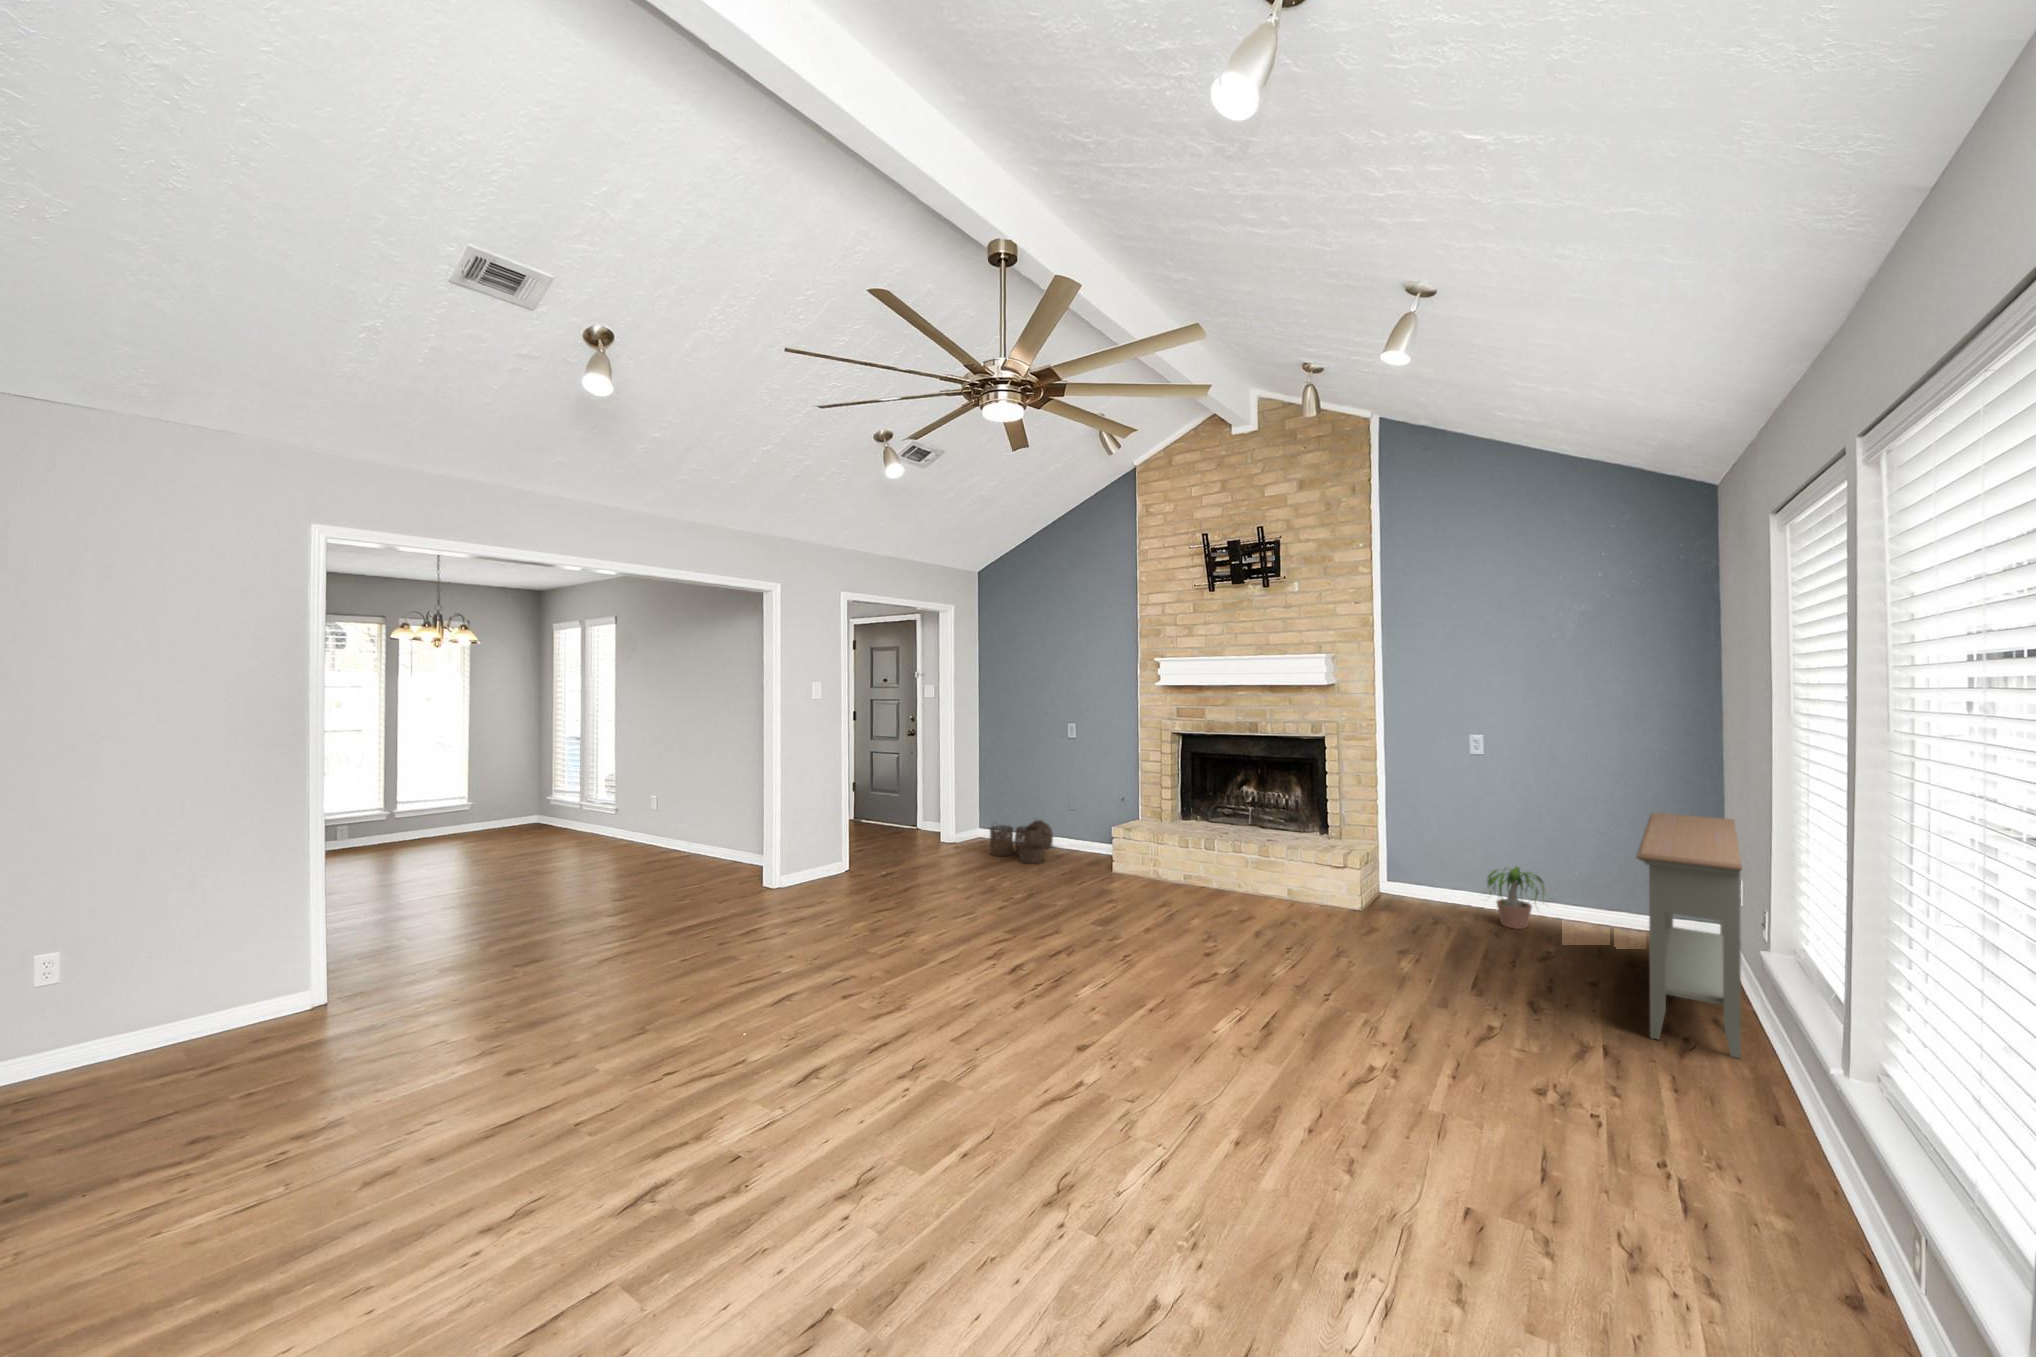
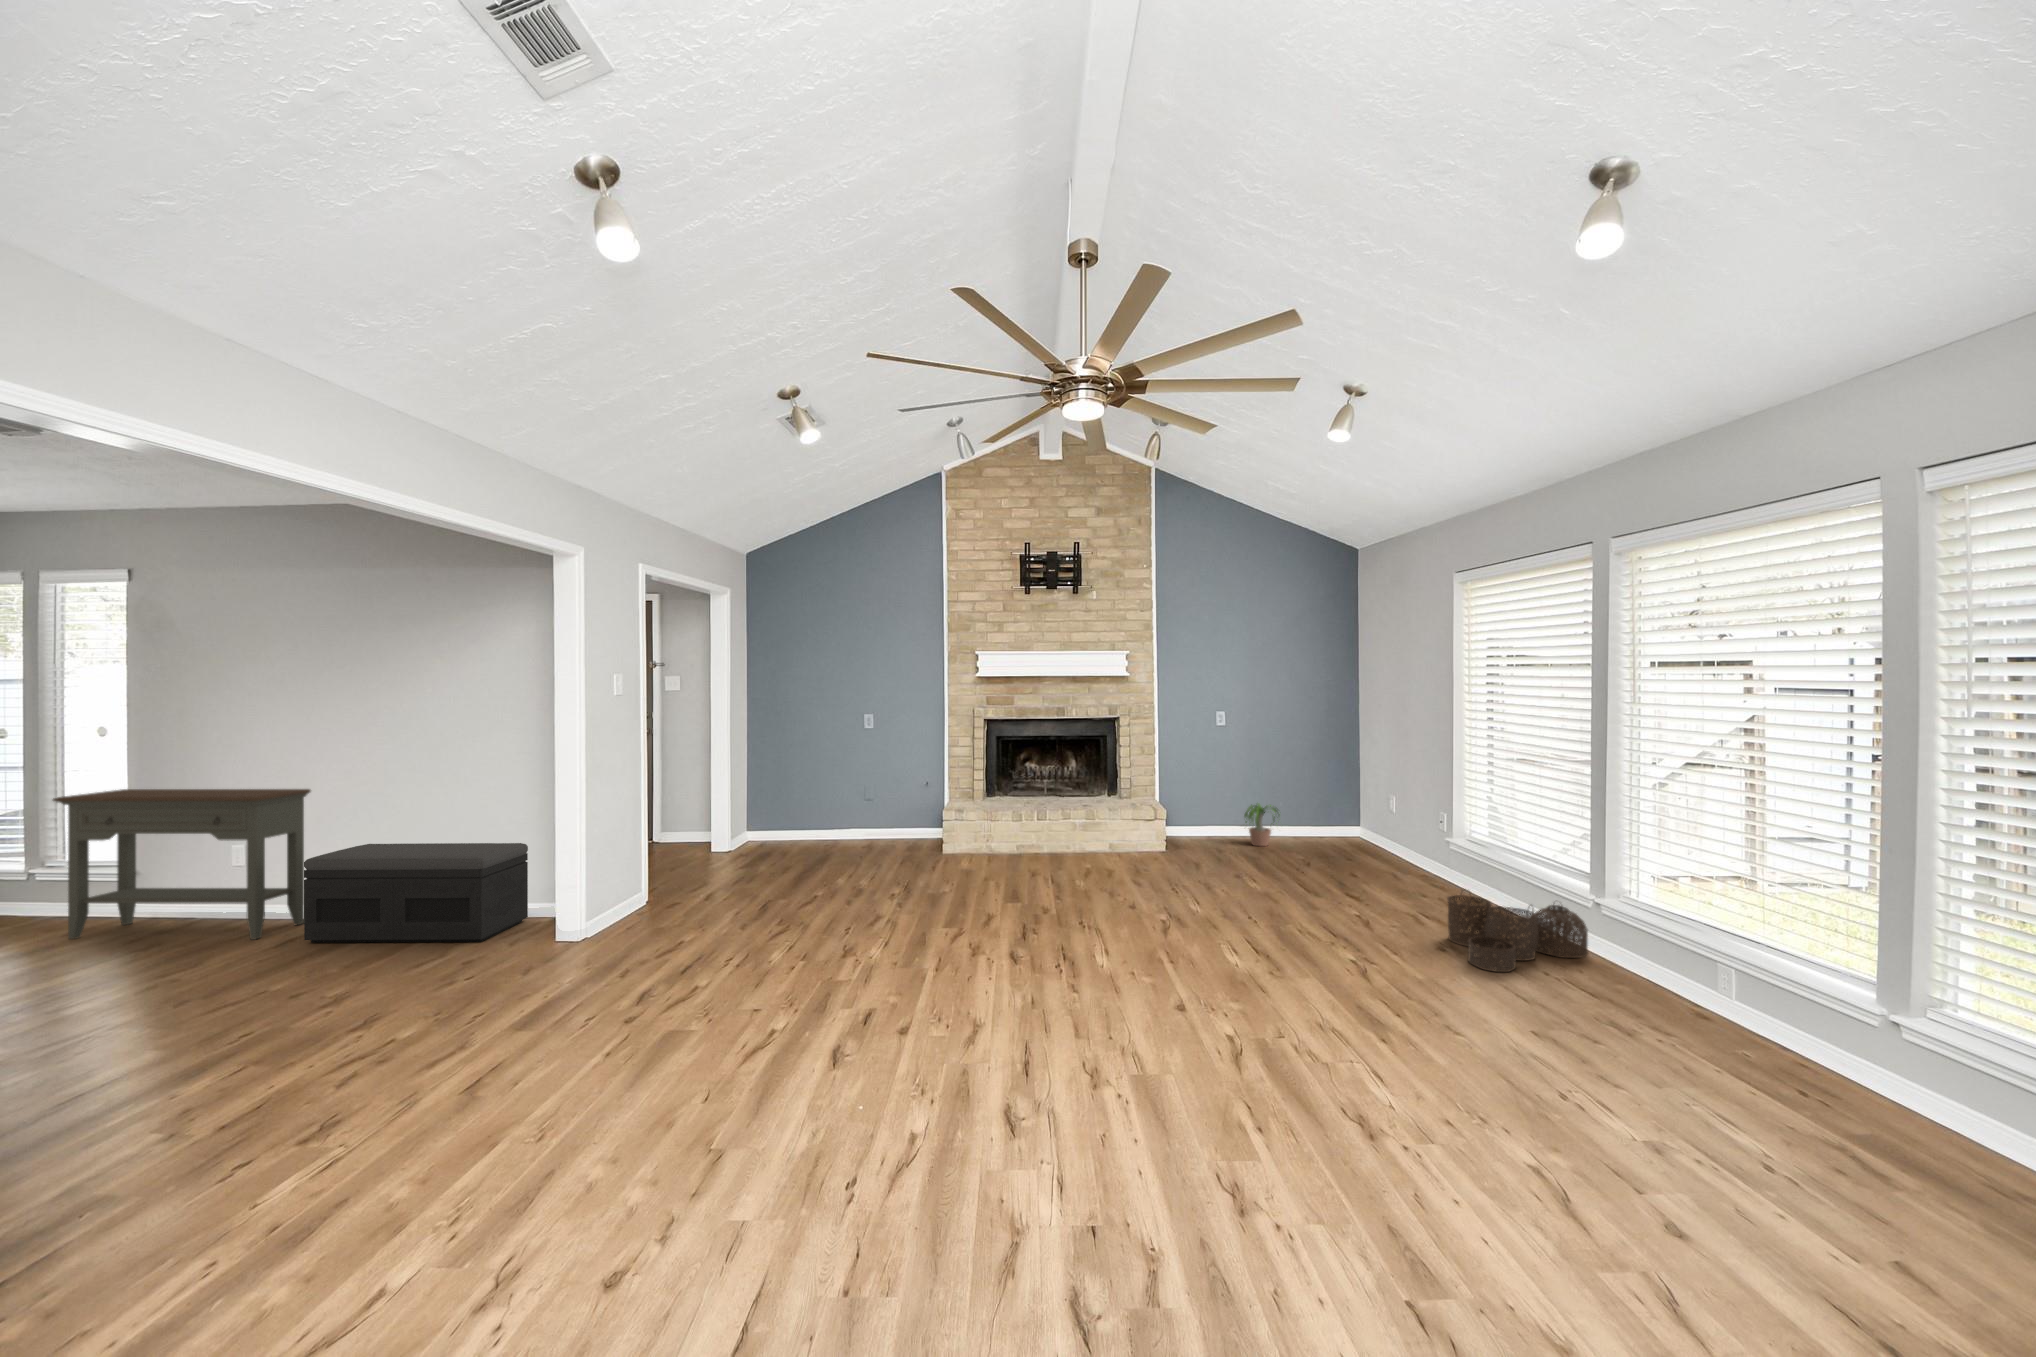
storage bench: none [633,808,746,889] -> present [304,843,528,943]
console table: present [1636,813,1742,1058] -> present [53,789,311,940]
woven basket: present [990,820,1053,863] -> present [1447,895,1588,972]

